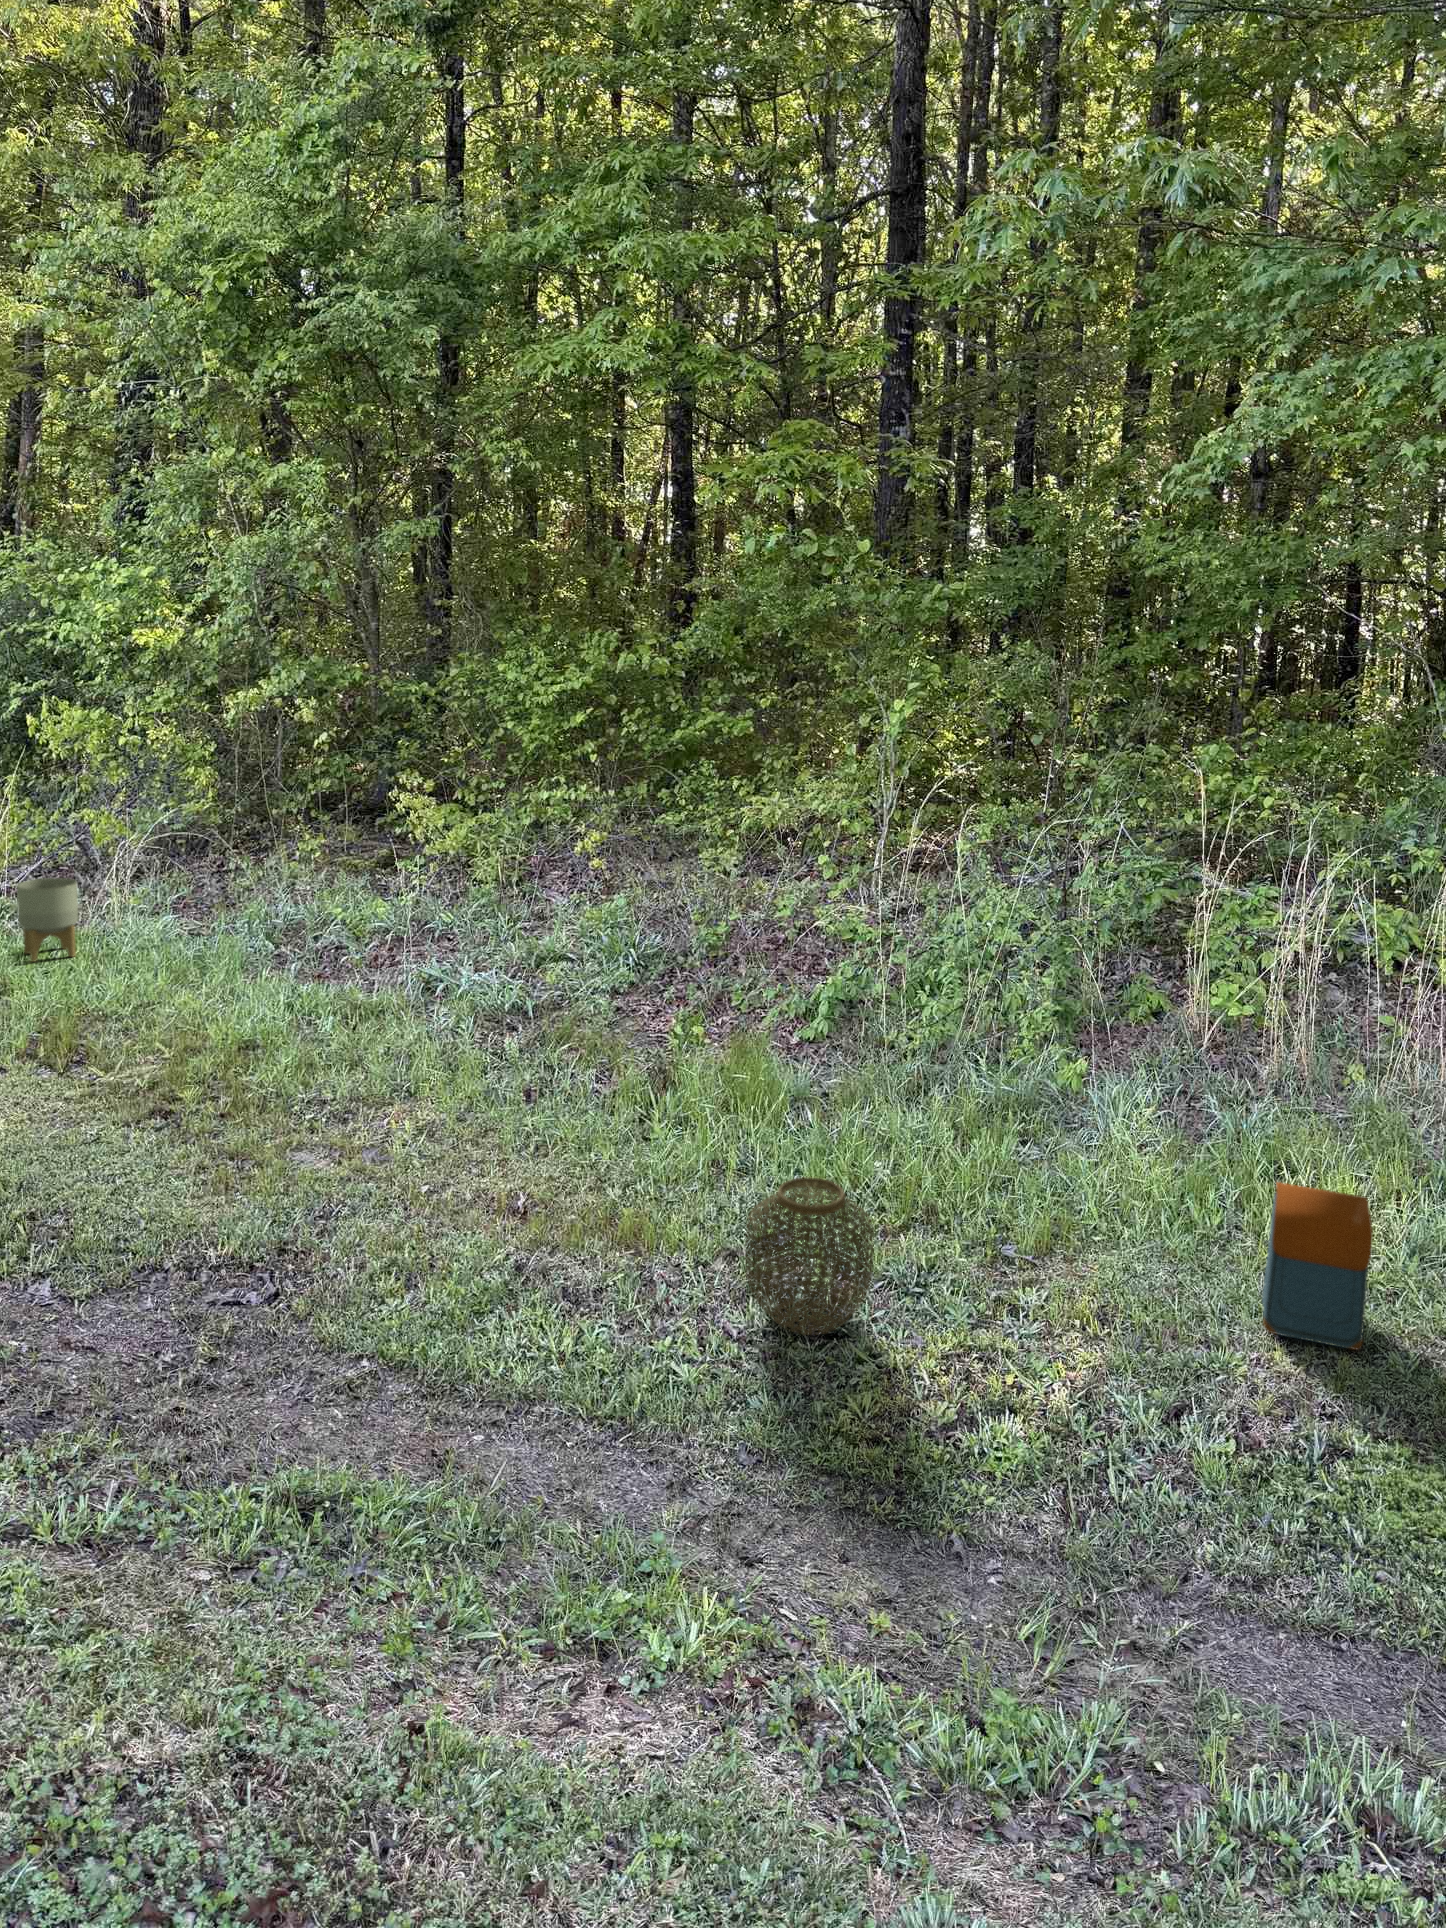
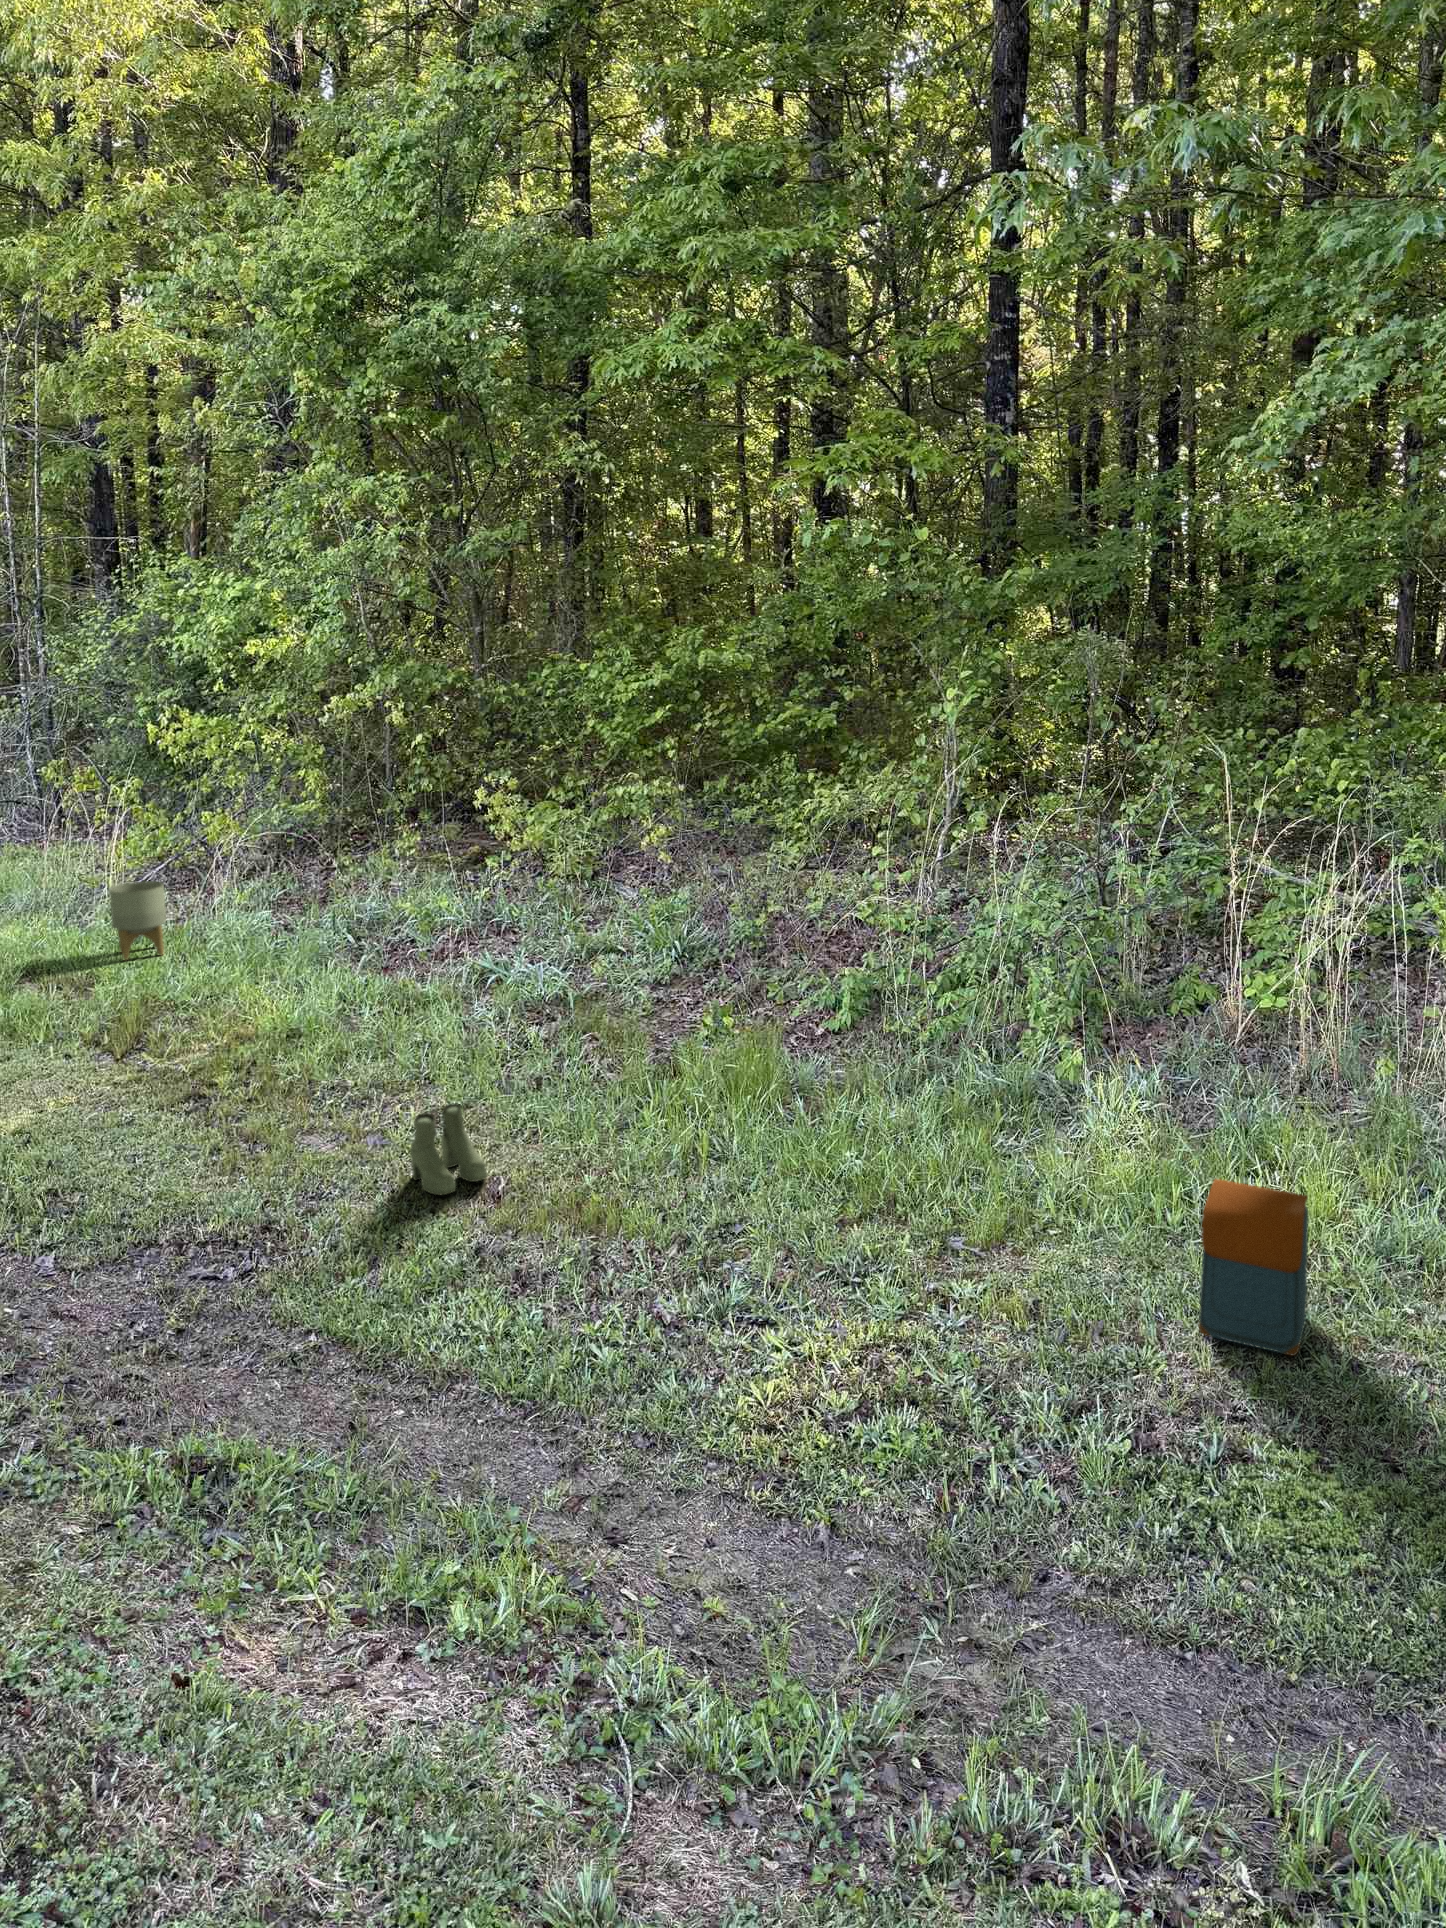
boots: none [421,1114,504,1209] -> present [409,1104,487,1195]
woven basket: present [745,1177,874,1335] -> none [675,1168,802,1324]

